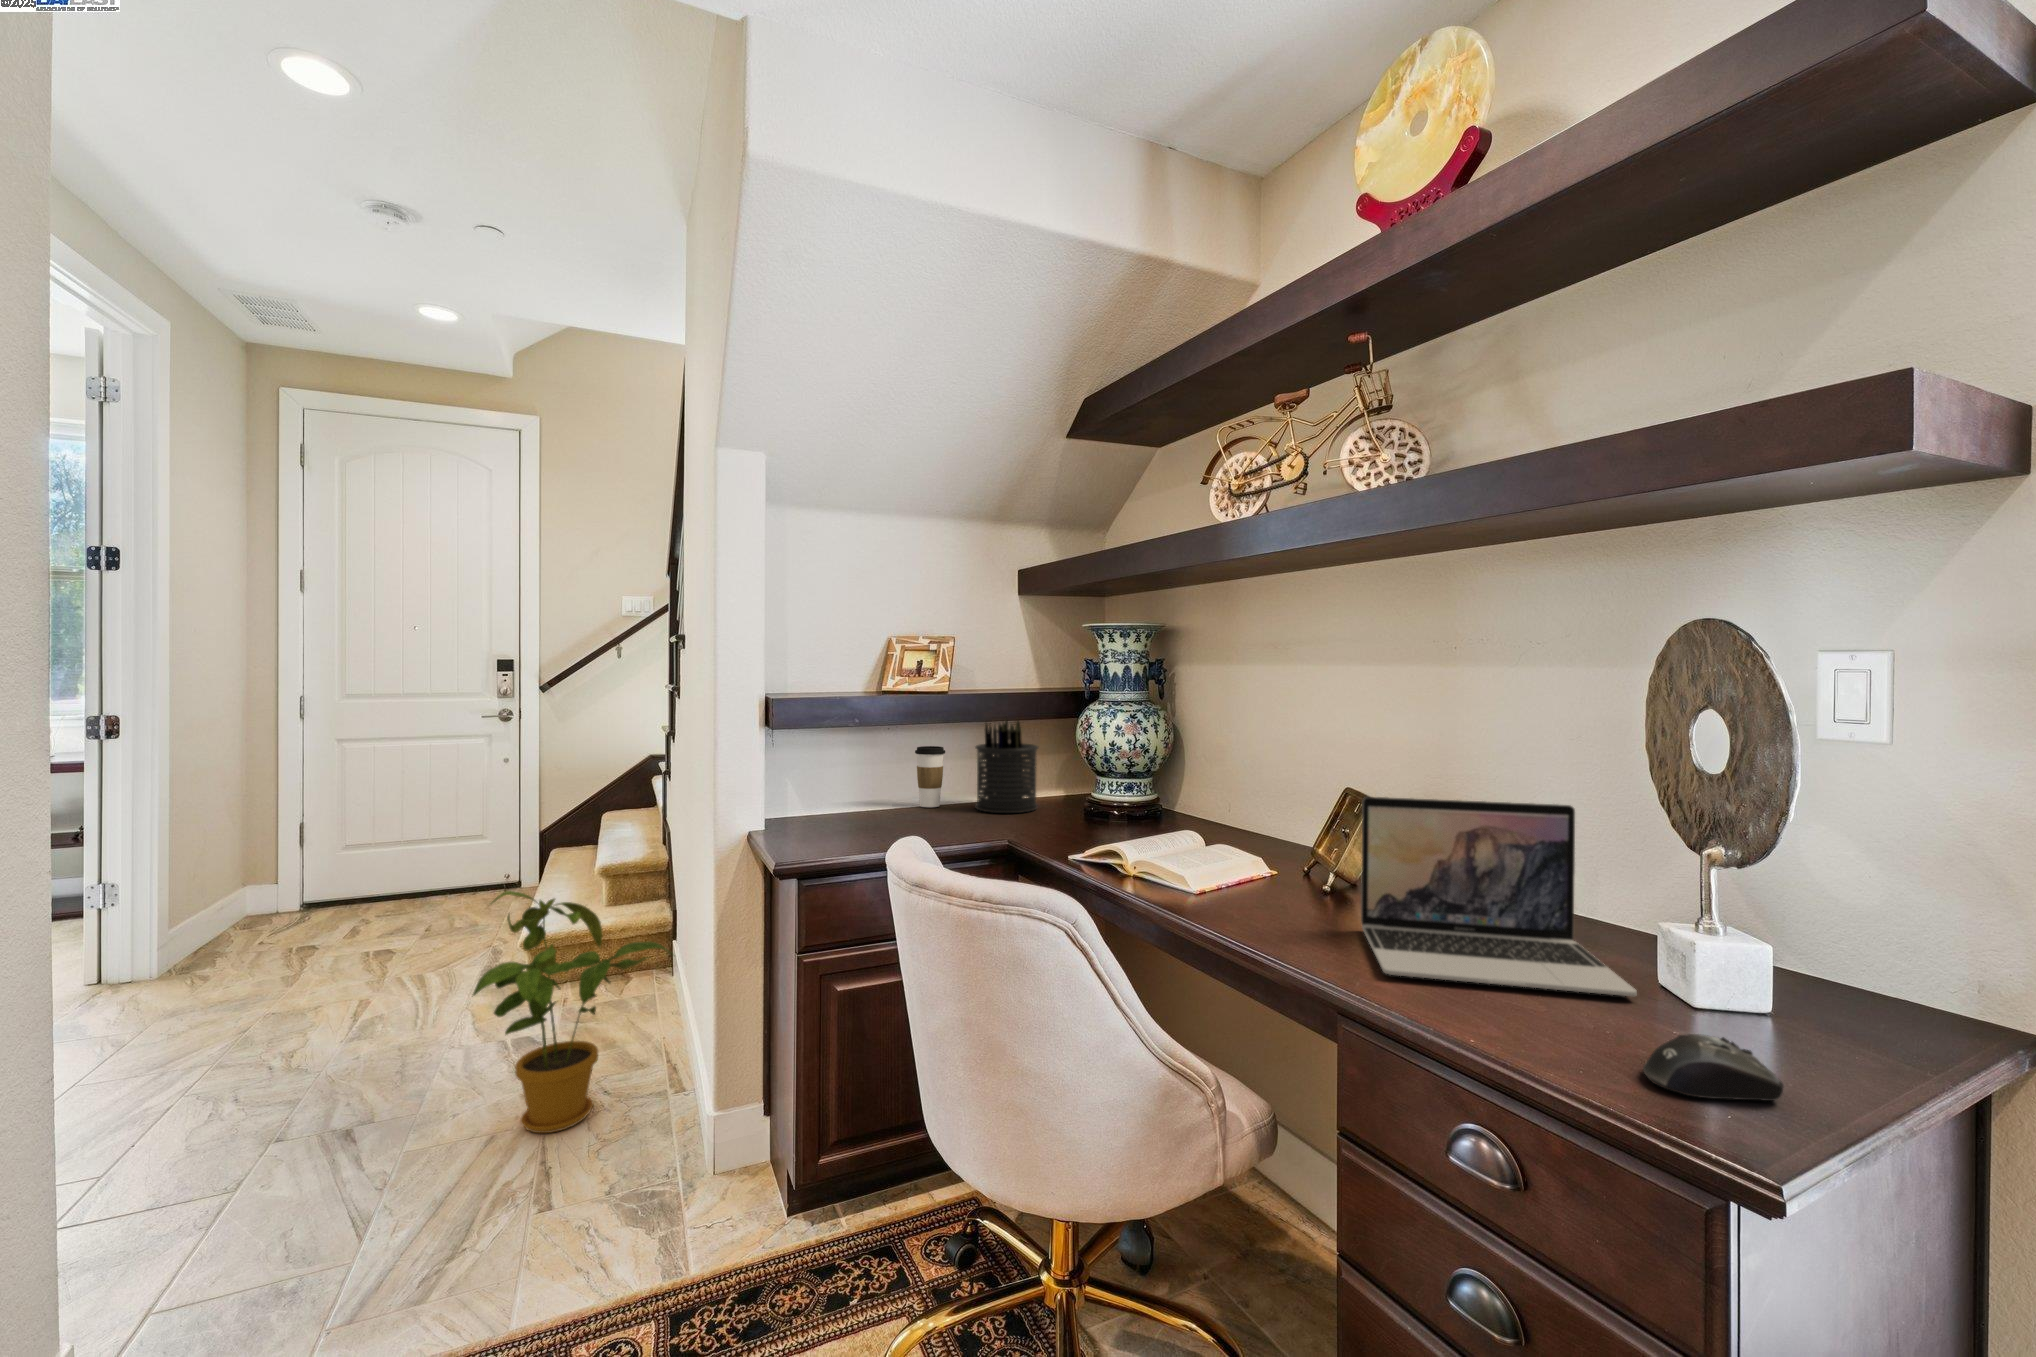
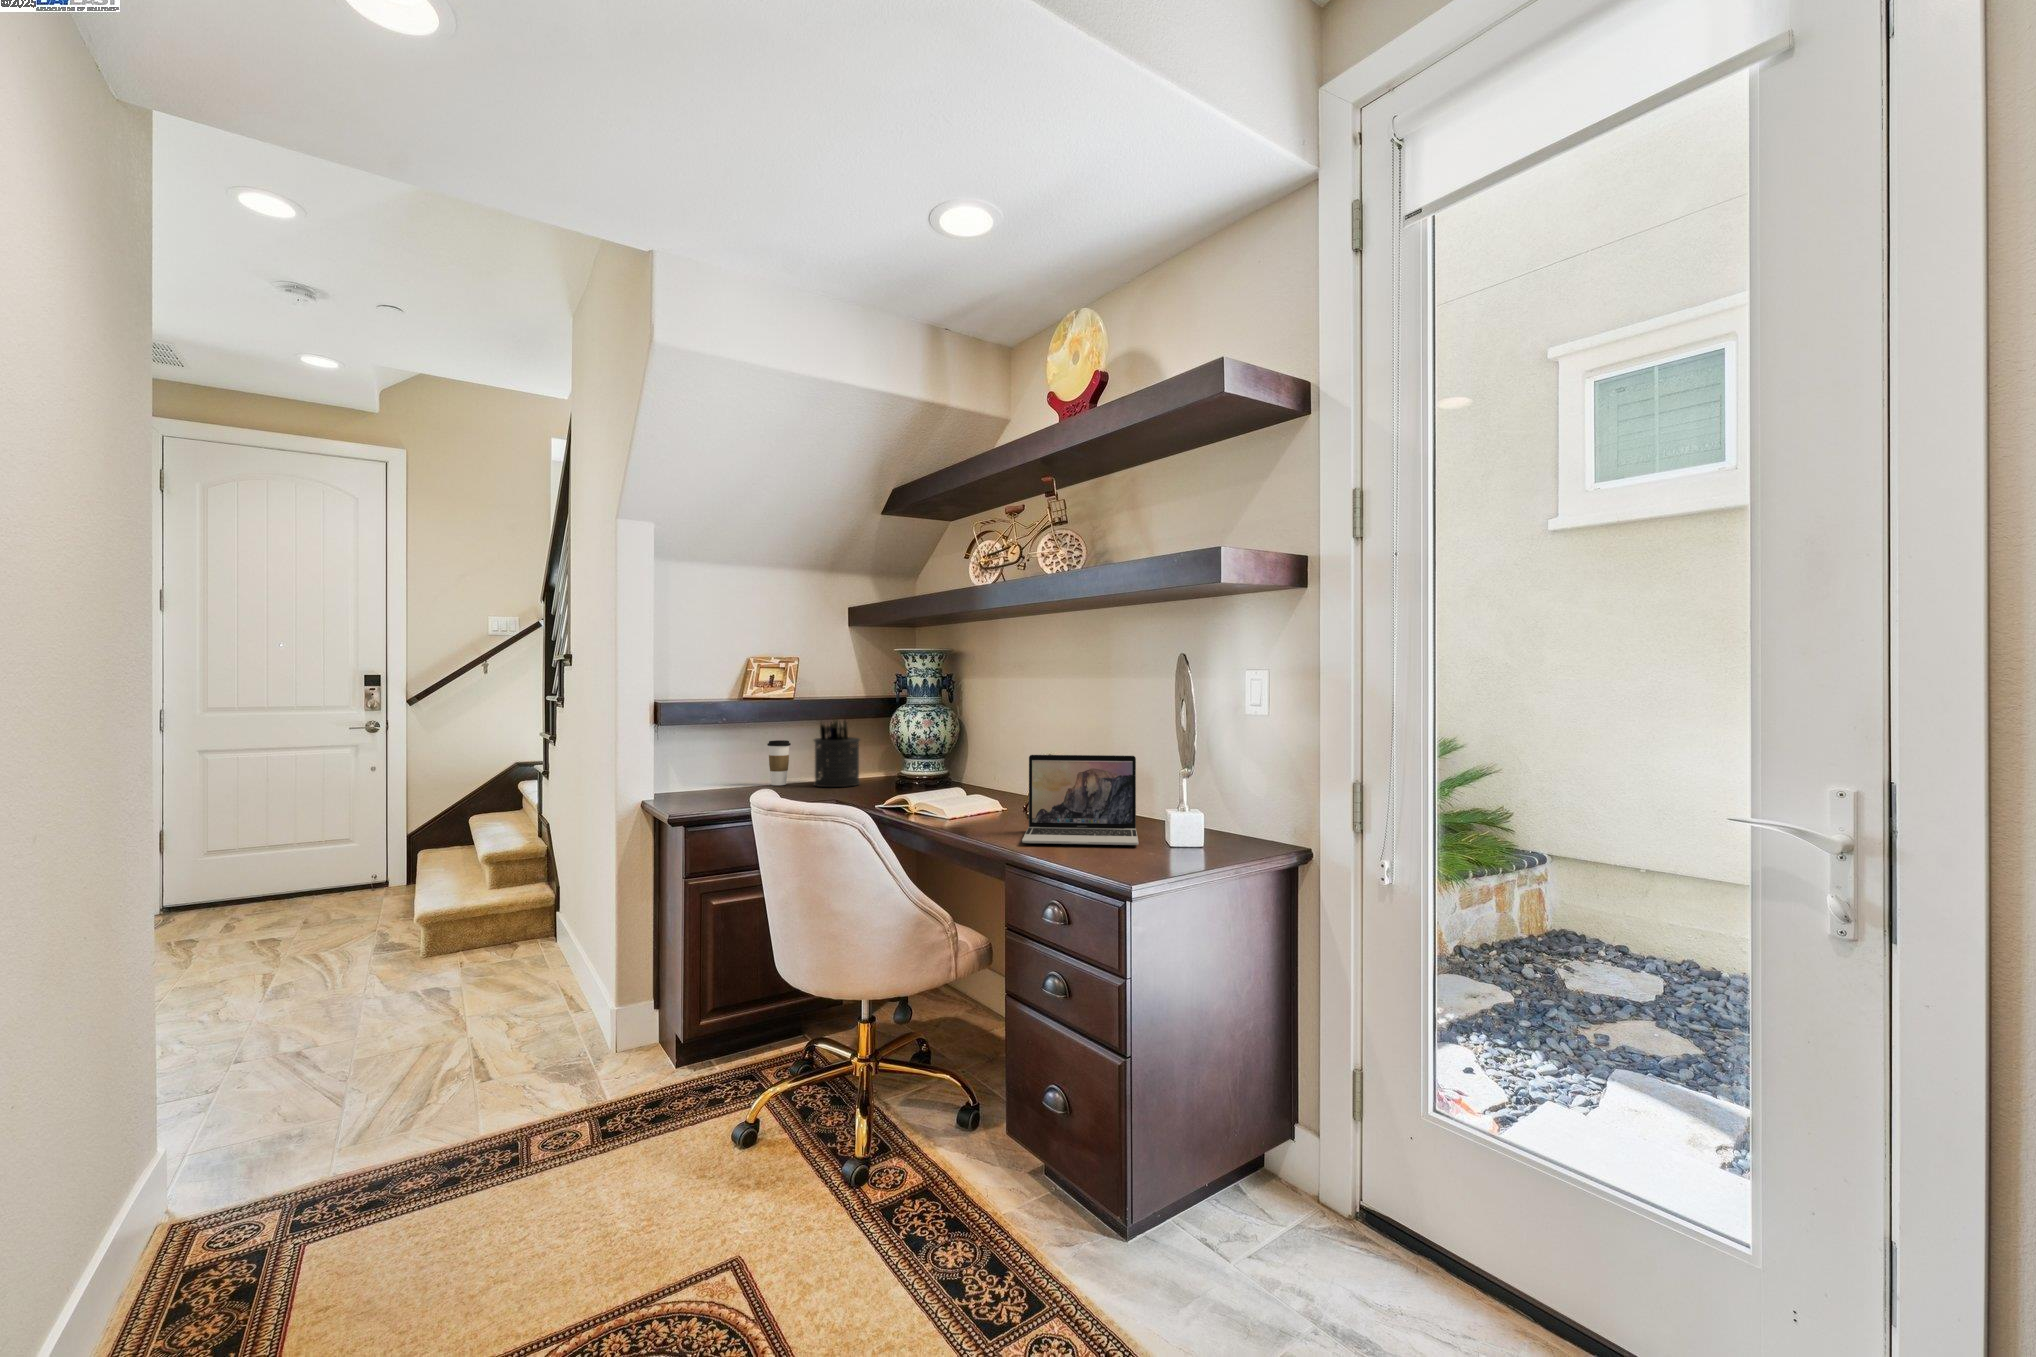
house plant: present [473,891,672,1133] -> none [422,858,578,1039]
computer mouse: present [1643,1034,1784,1101] -> none [1105,847,1156,869]

